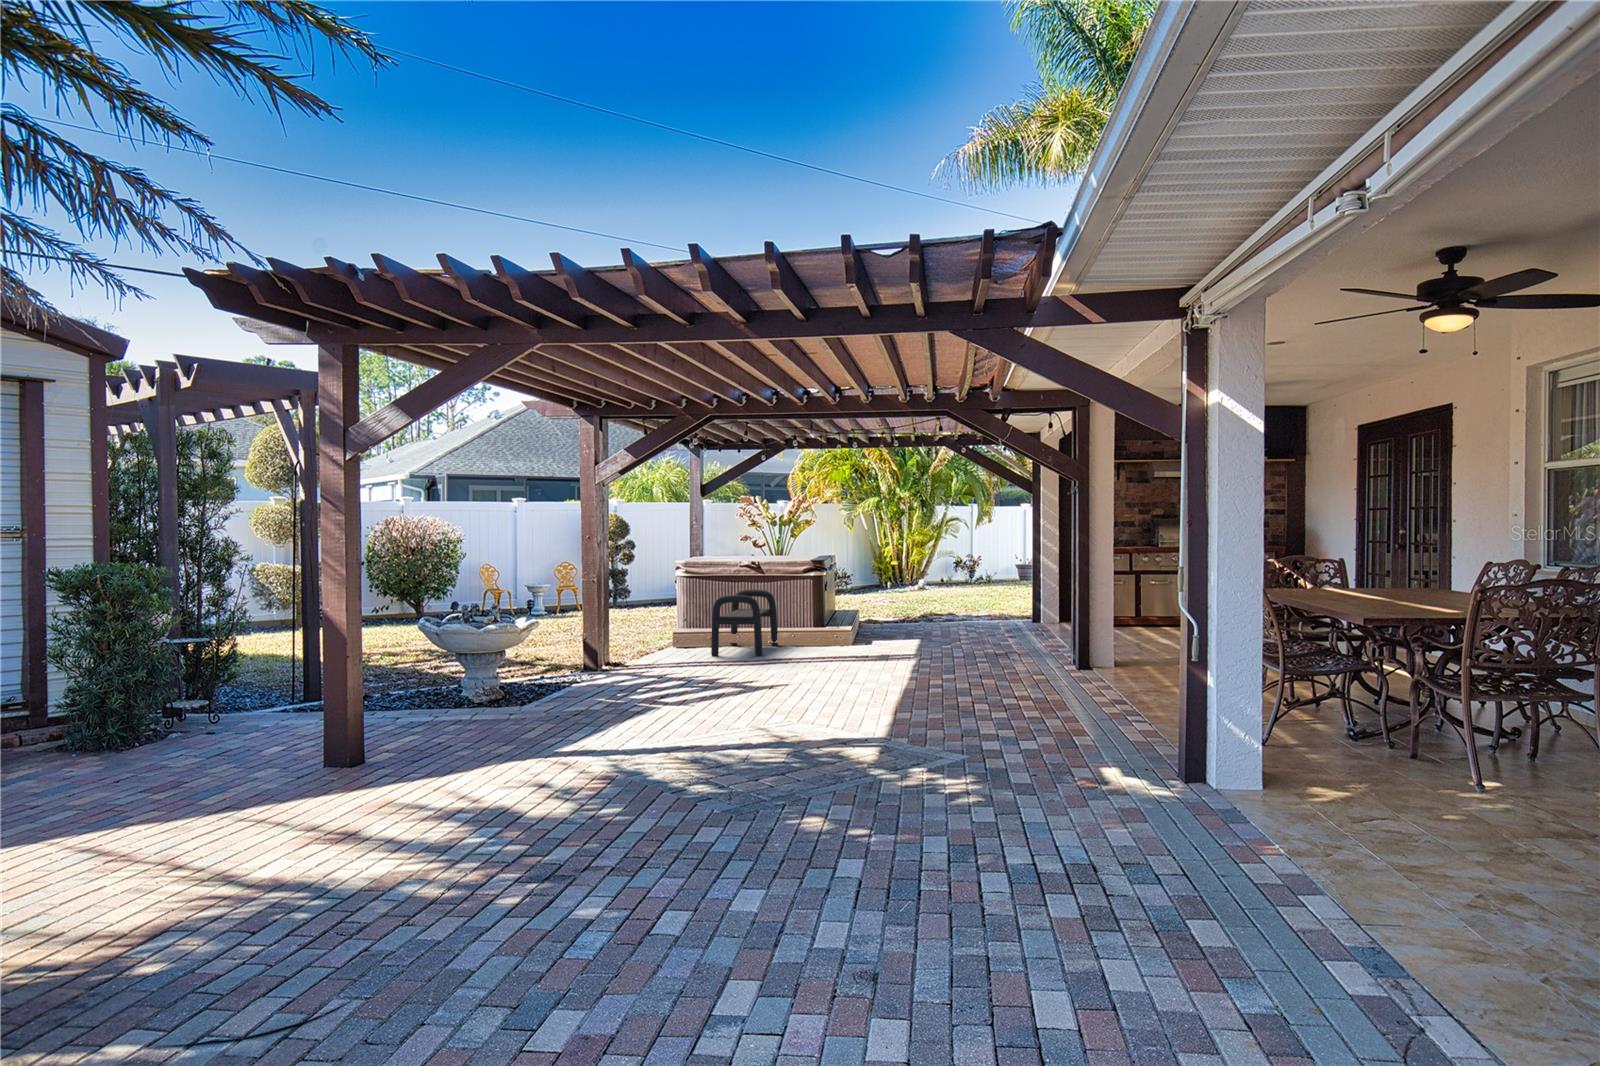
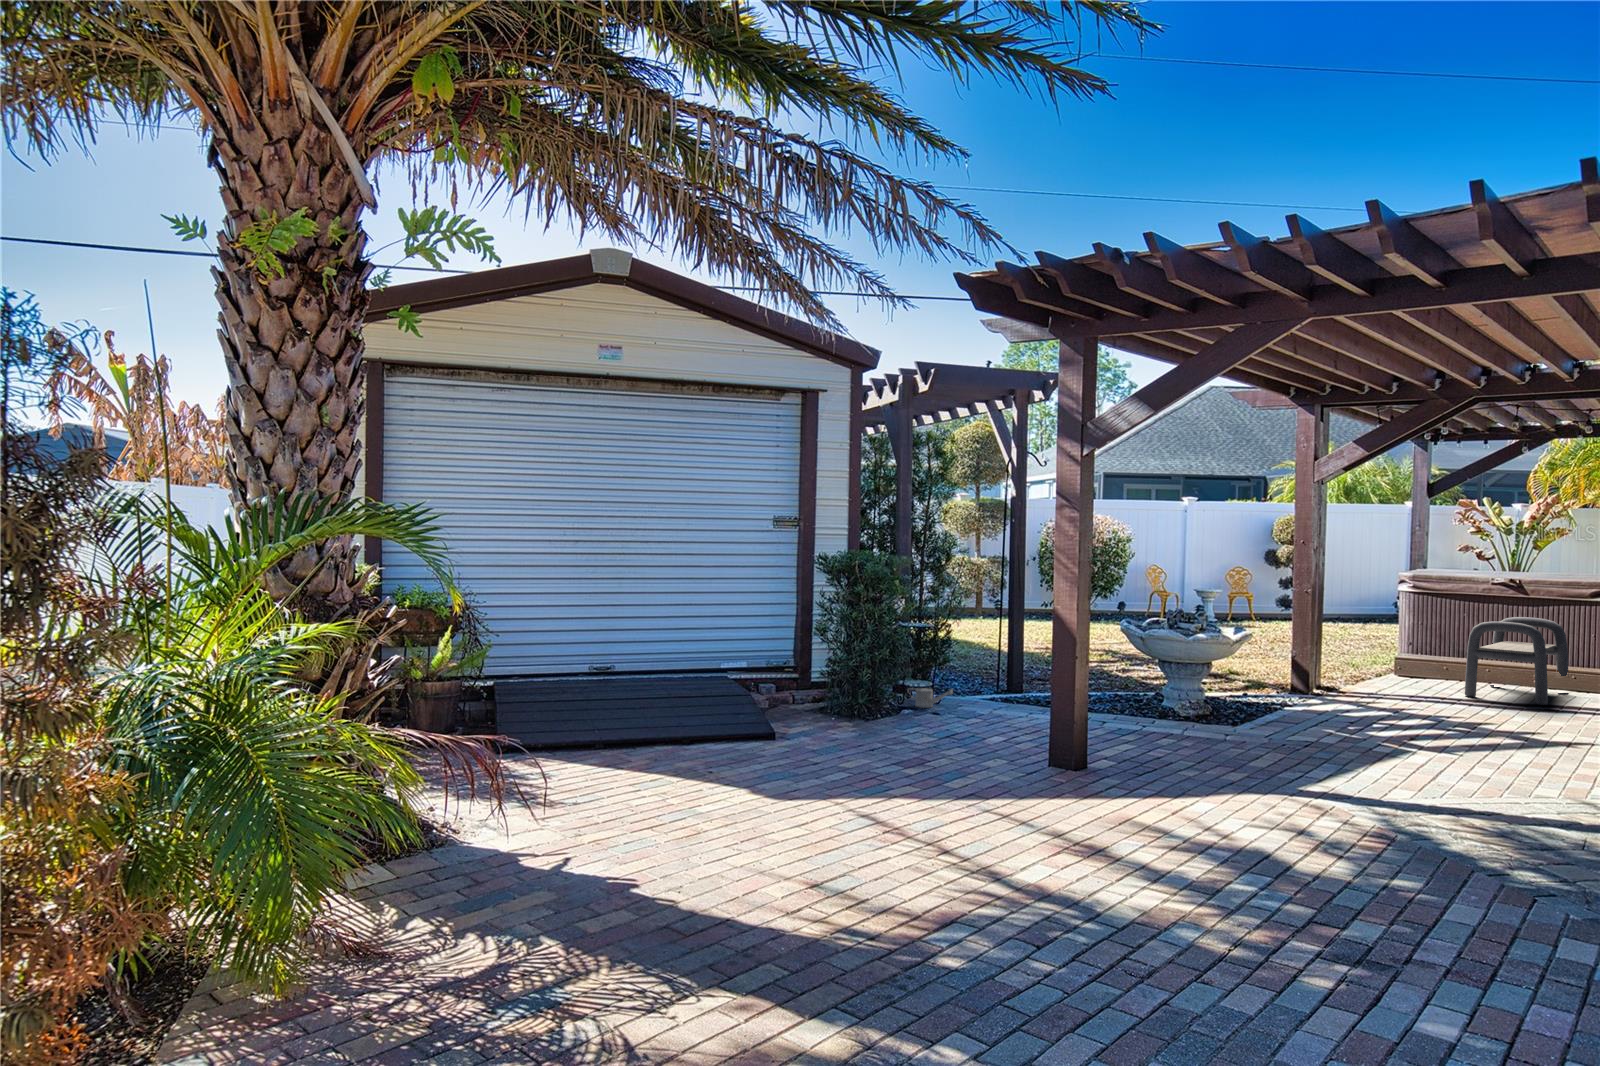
watering can: none [167,717,226,744] -> present [907,688,953,708]

